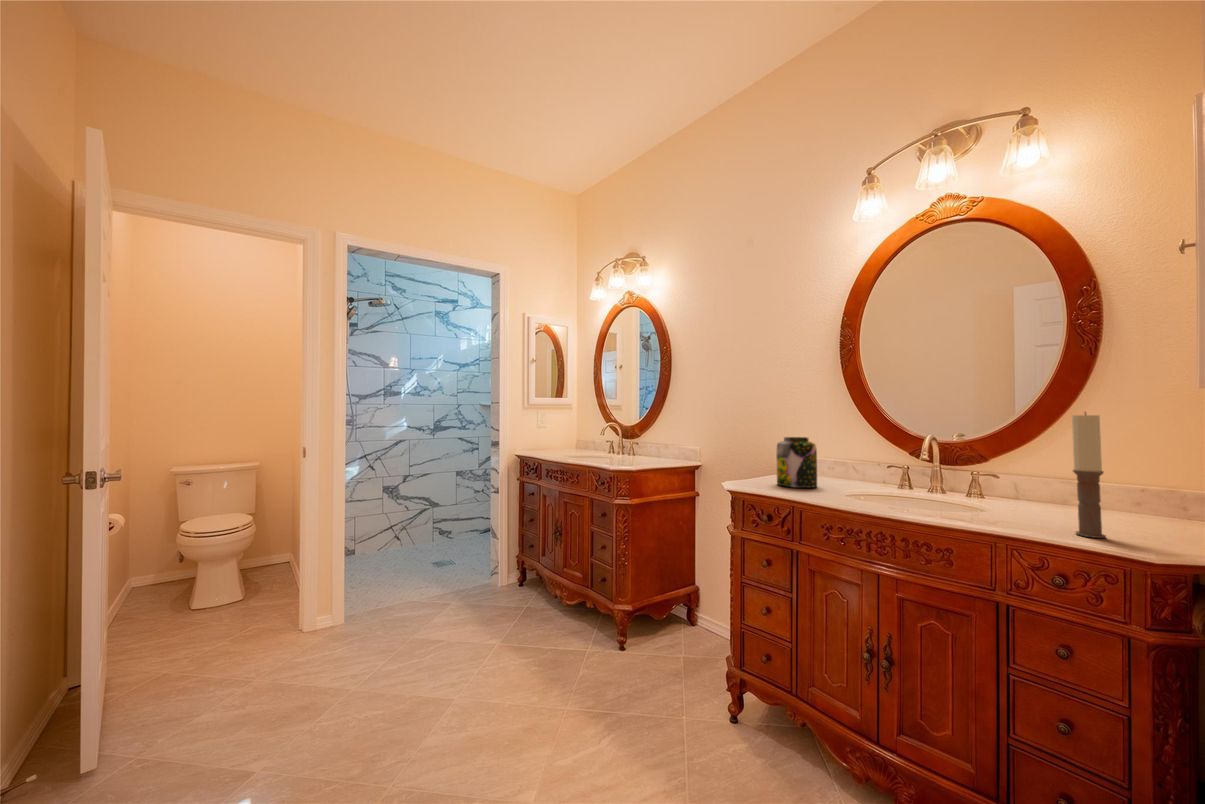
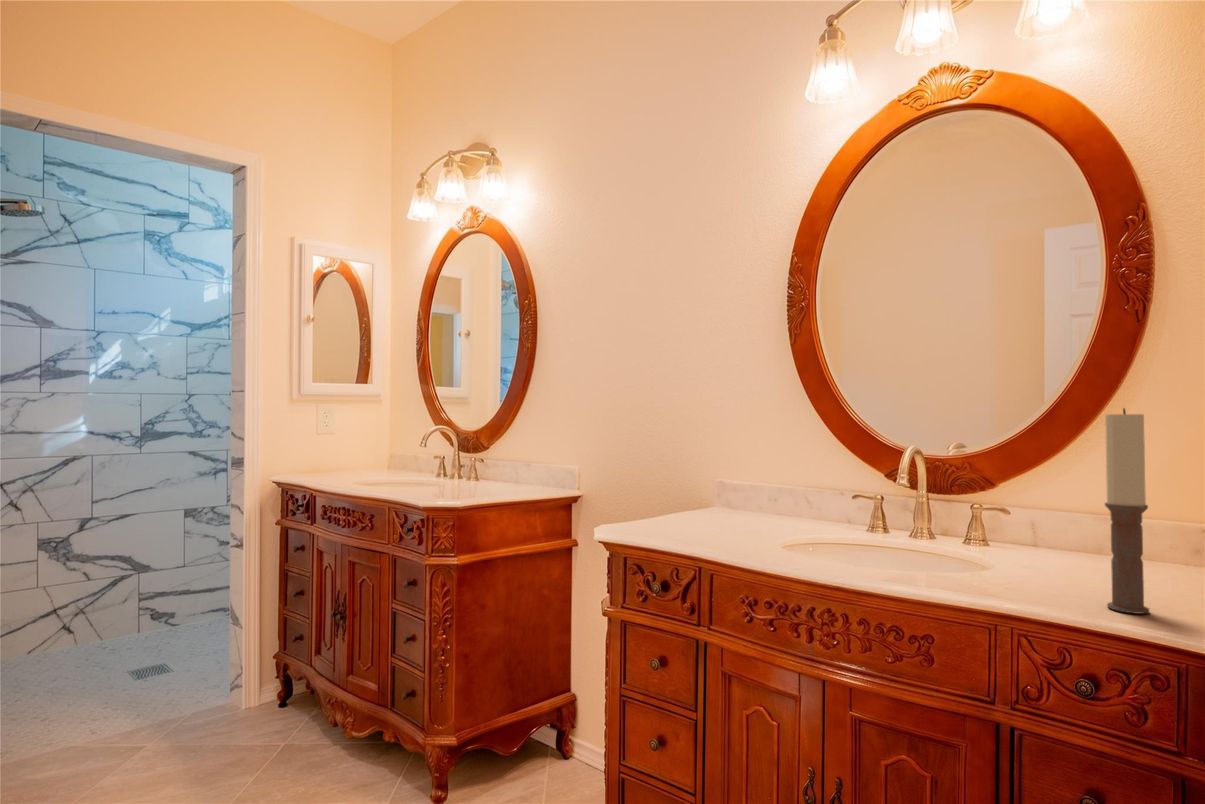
jar: present [776,437,817,488] -> none [683,450,745,534]

